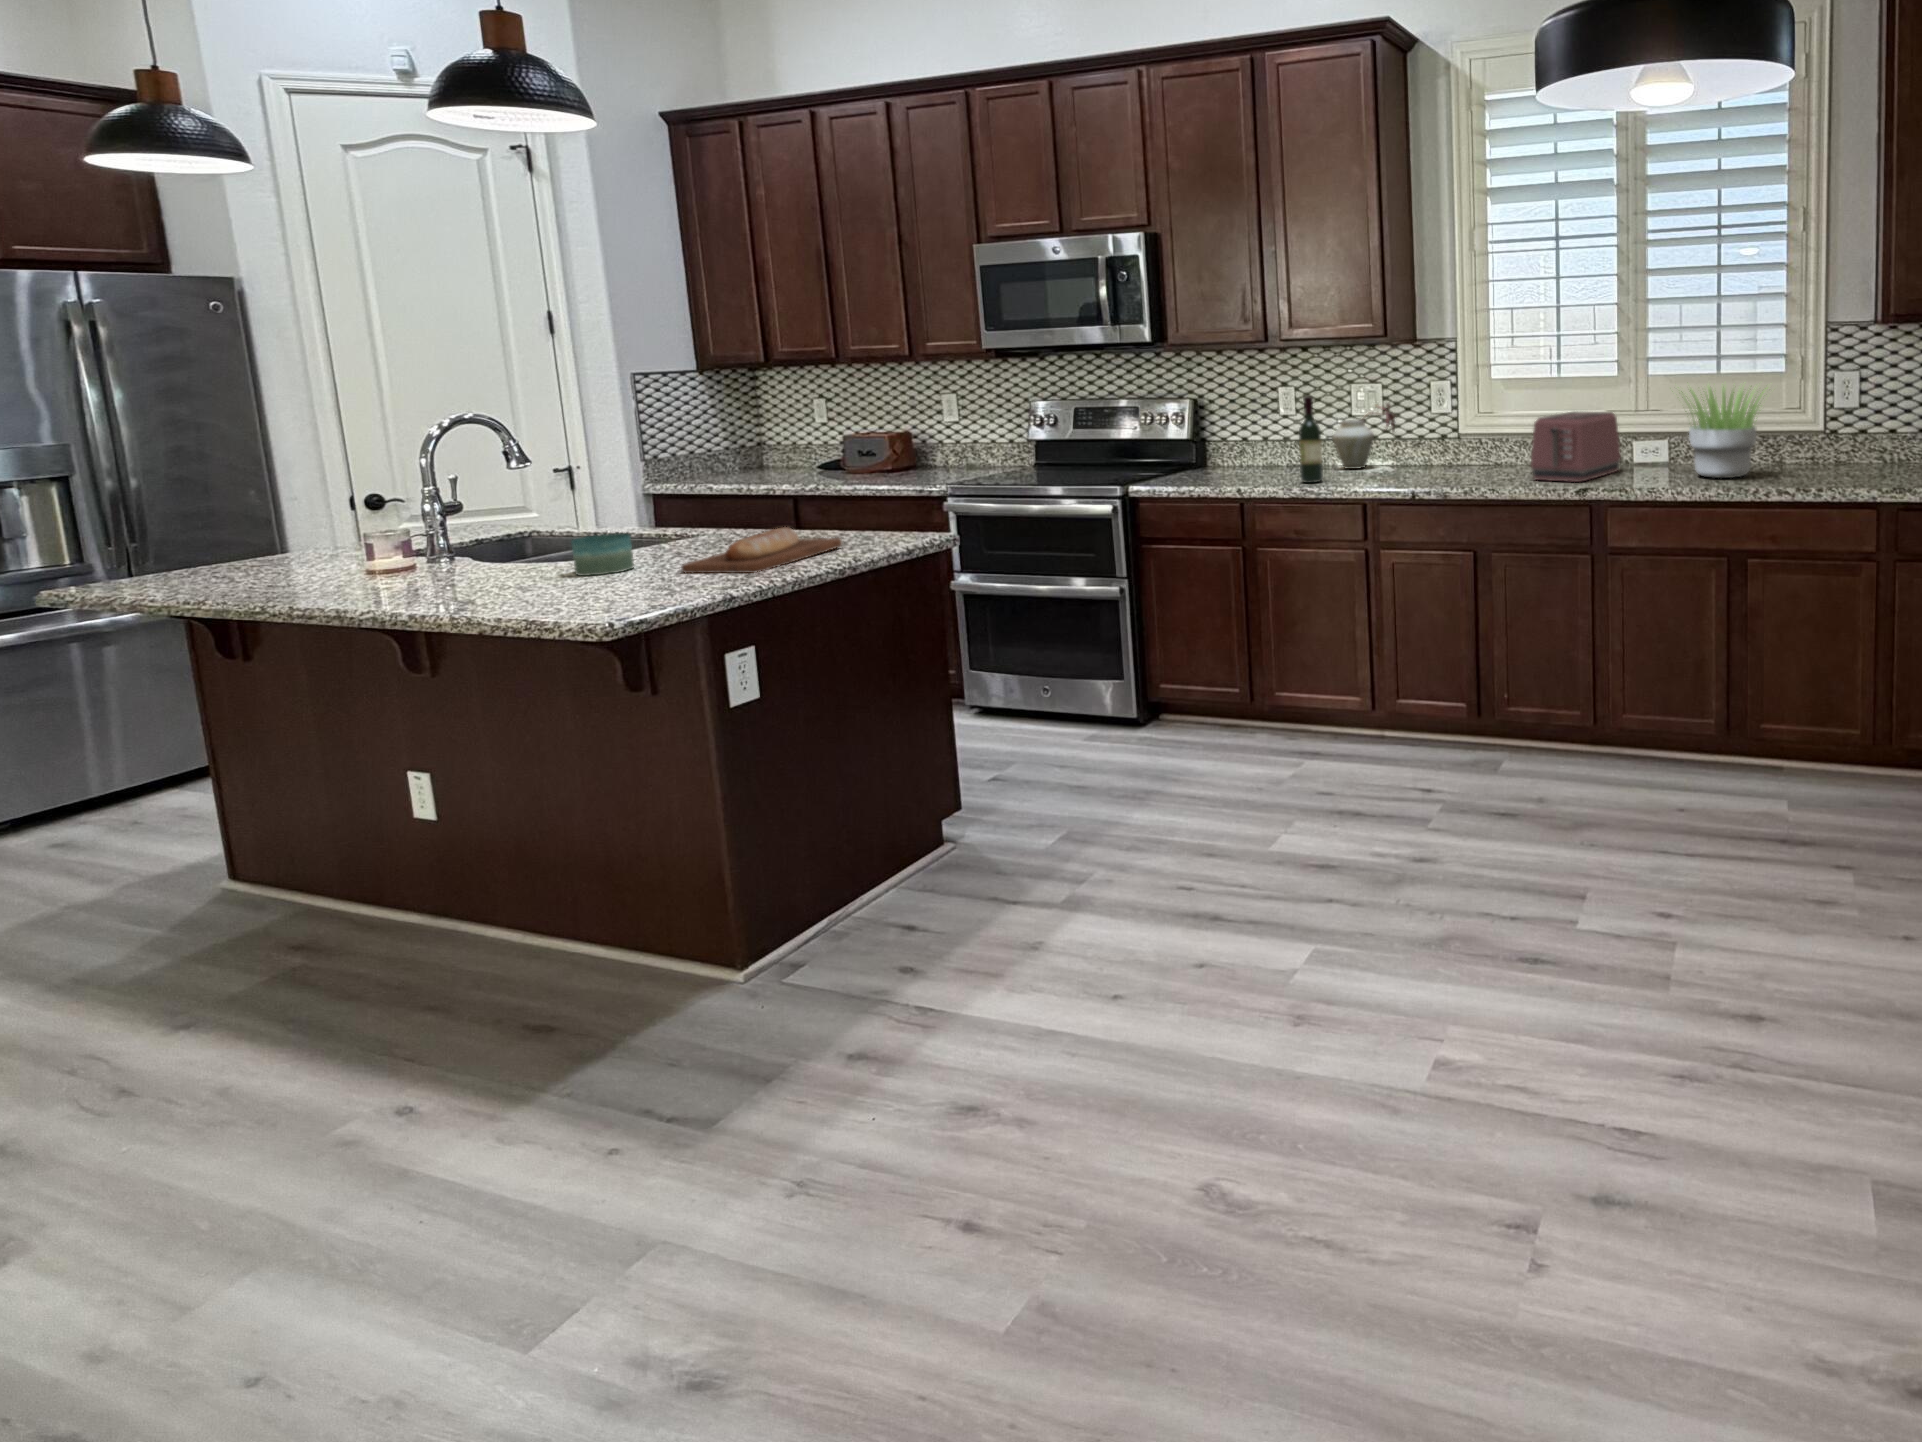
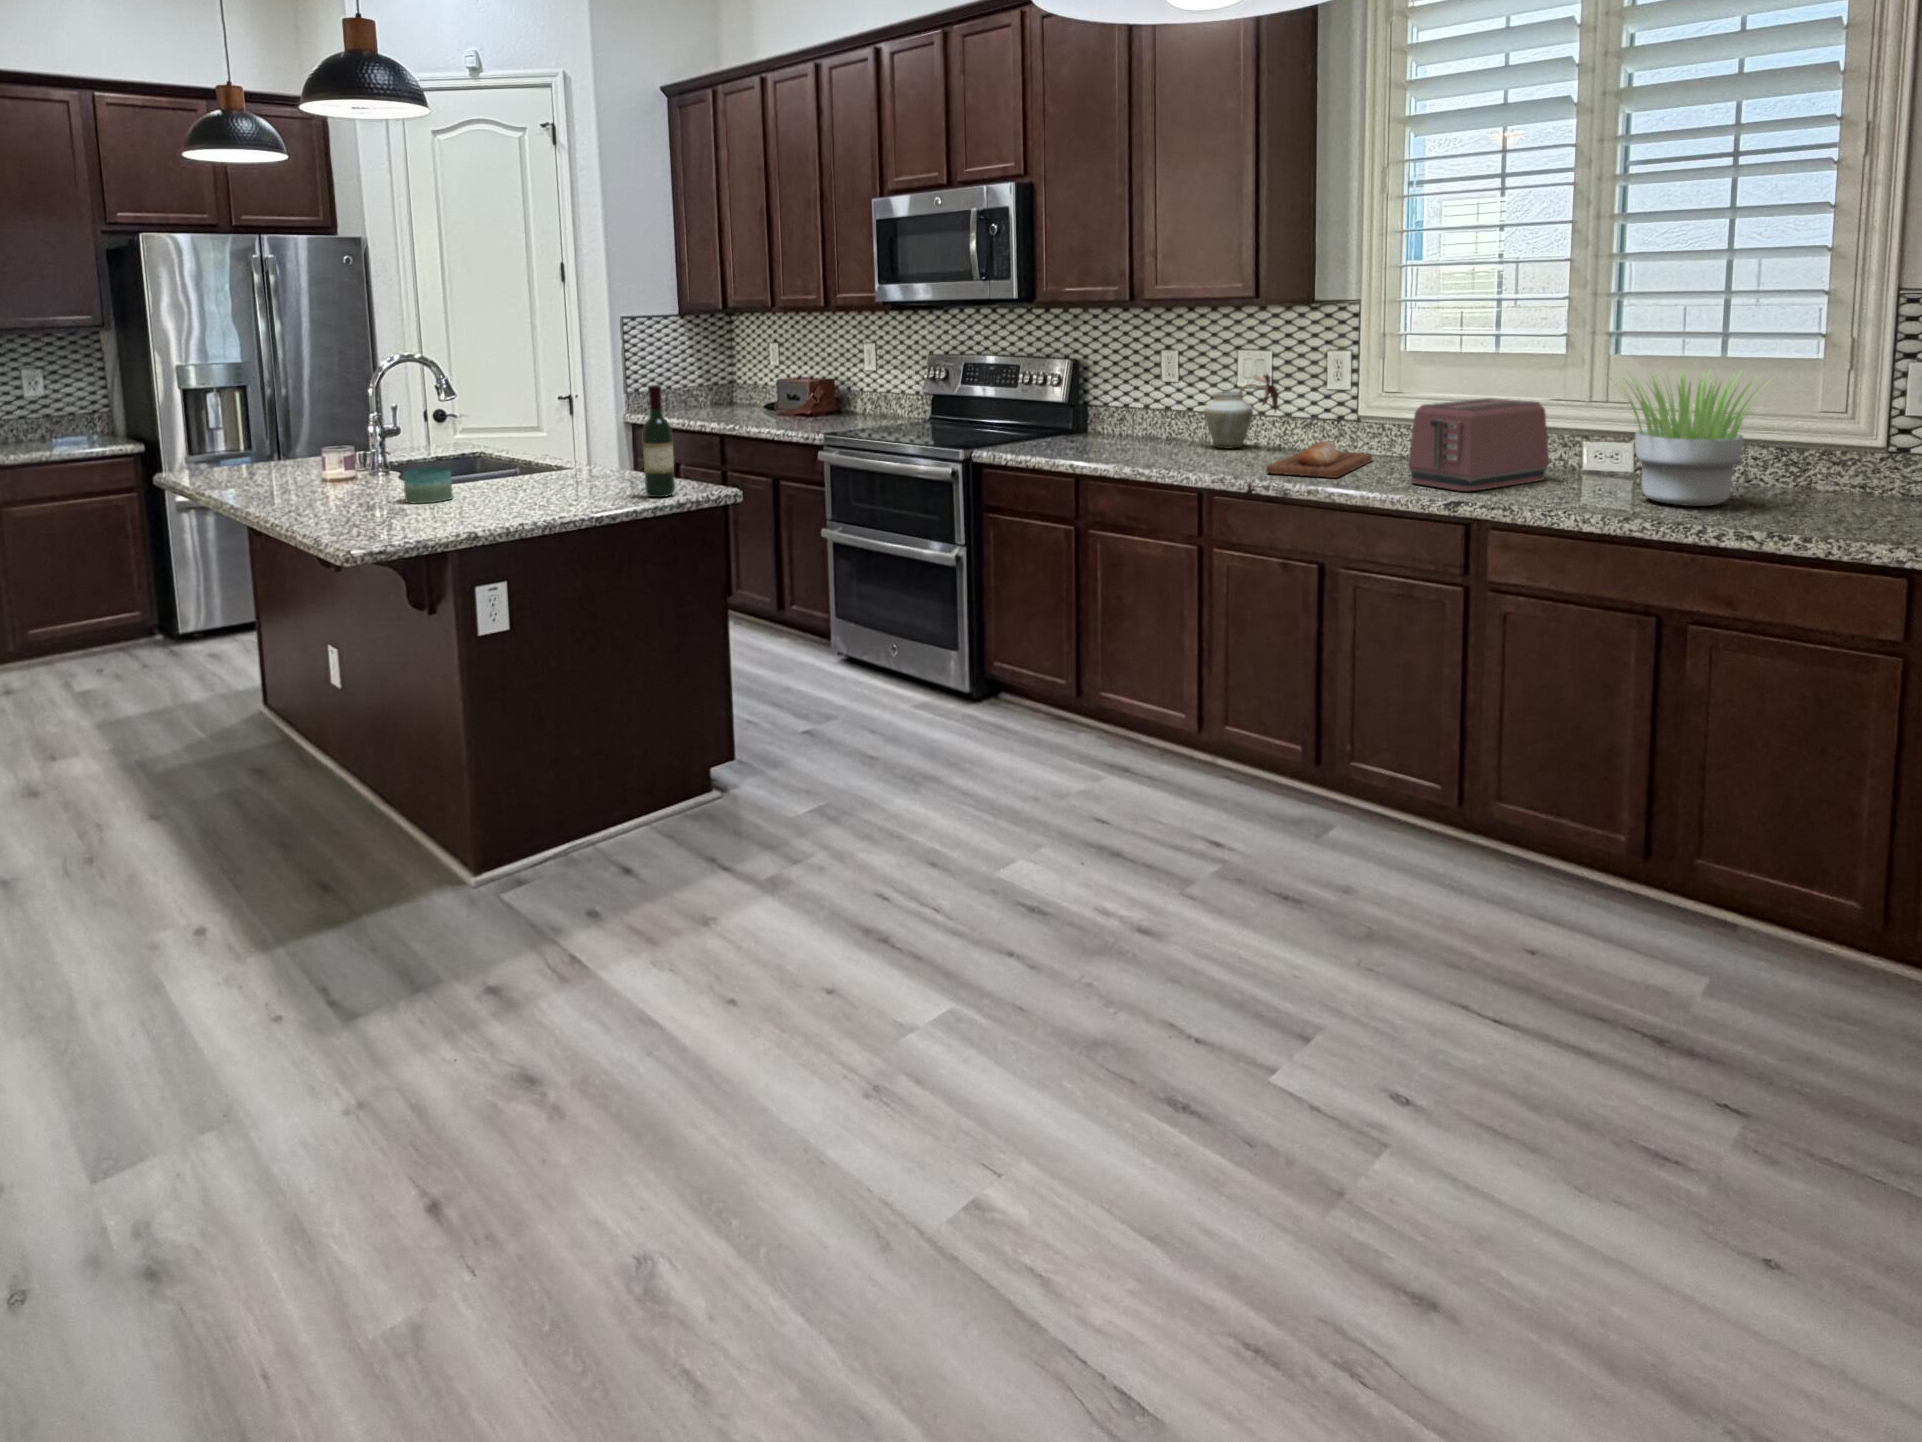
wine bottle: present [1299,396,1323,483] -> present [643,385,675,497]
bread loaf: present [681,527,842,573] -> present [1266,441,1372,478]

